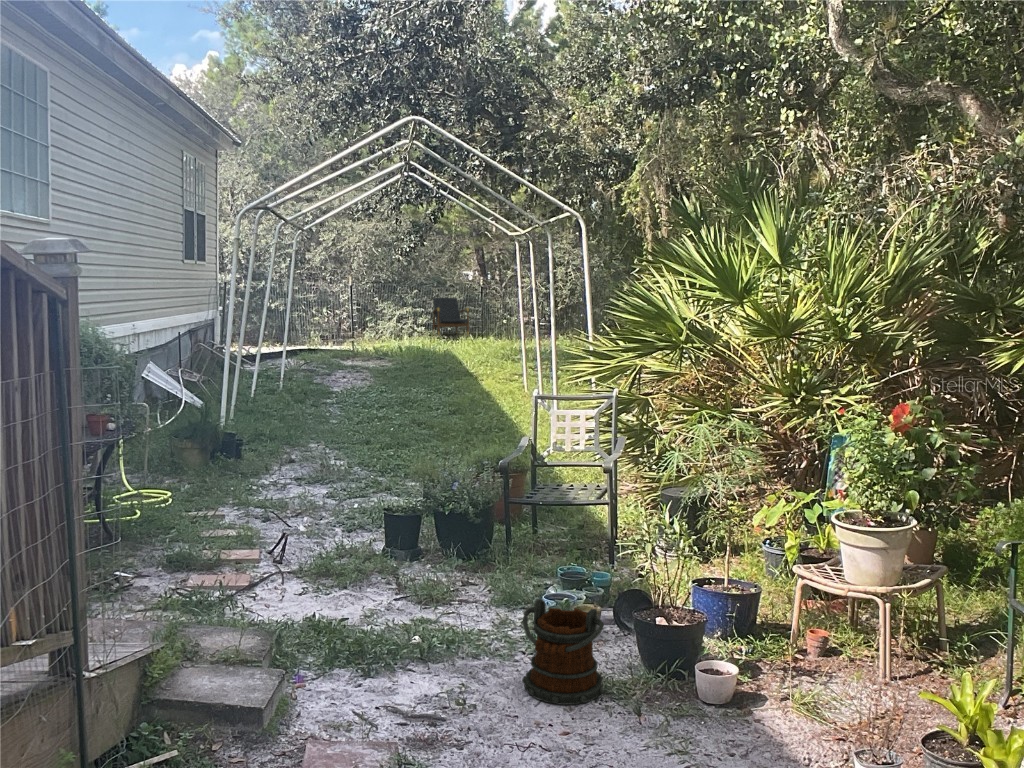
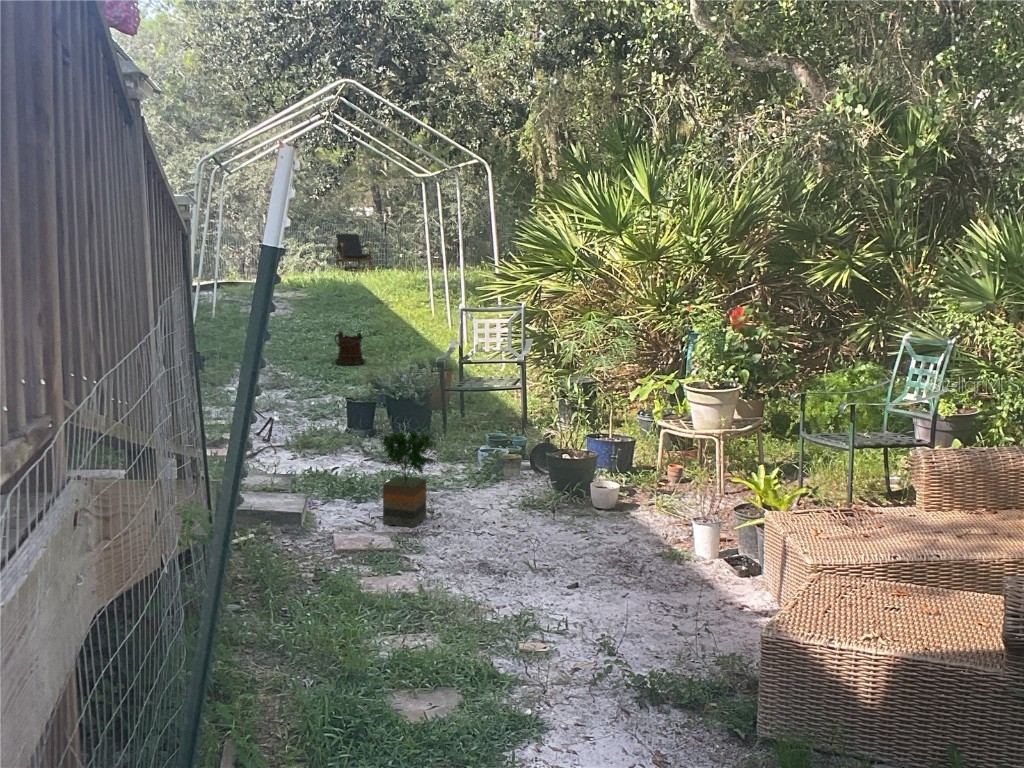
potted tree: none [387,583,471,728] -> present [381,432,437,527]
bucket: present [522,599,604,705] -> present [334,331,365,365]

